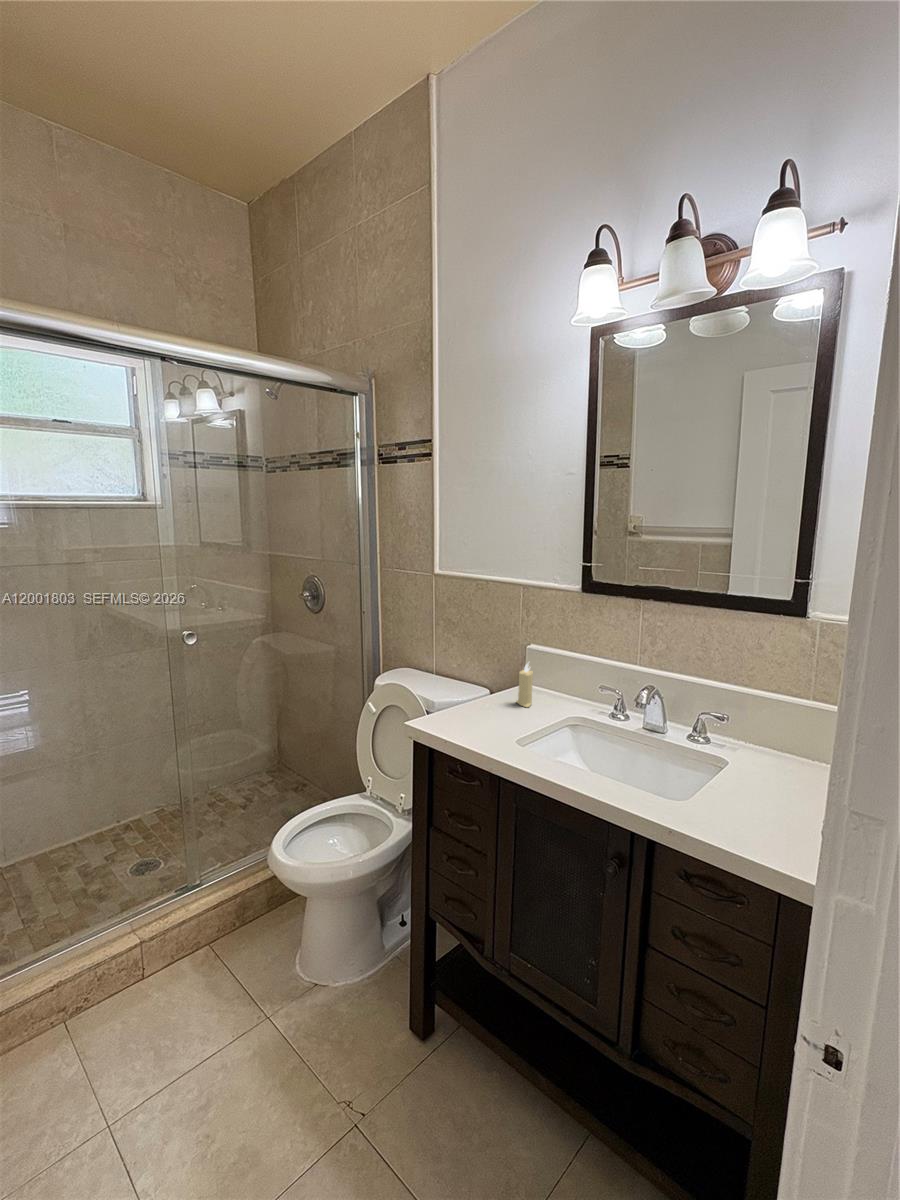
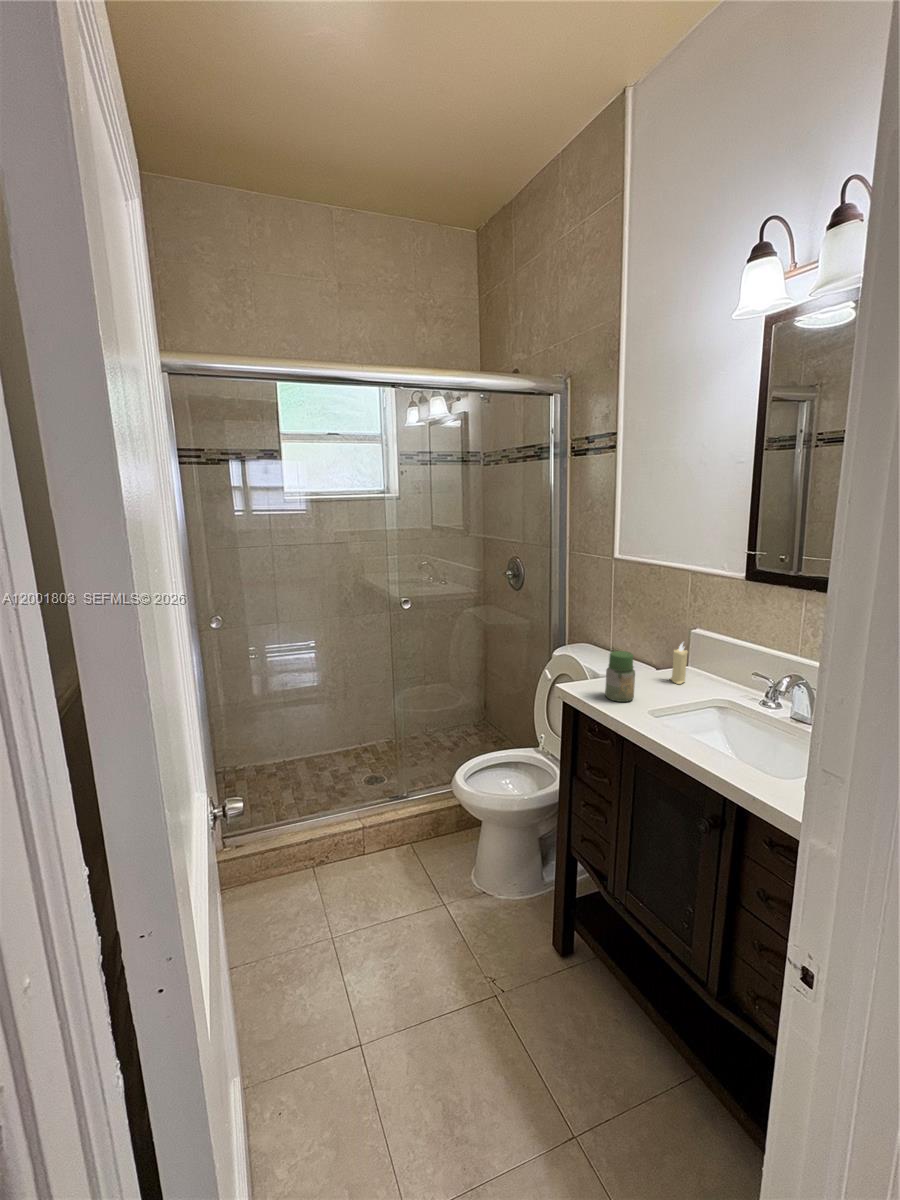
jar: none [463,679,495,737] -> present [605,651,635,702]

